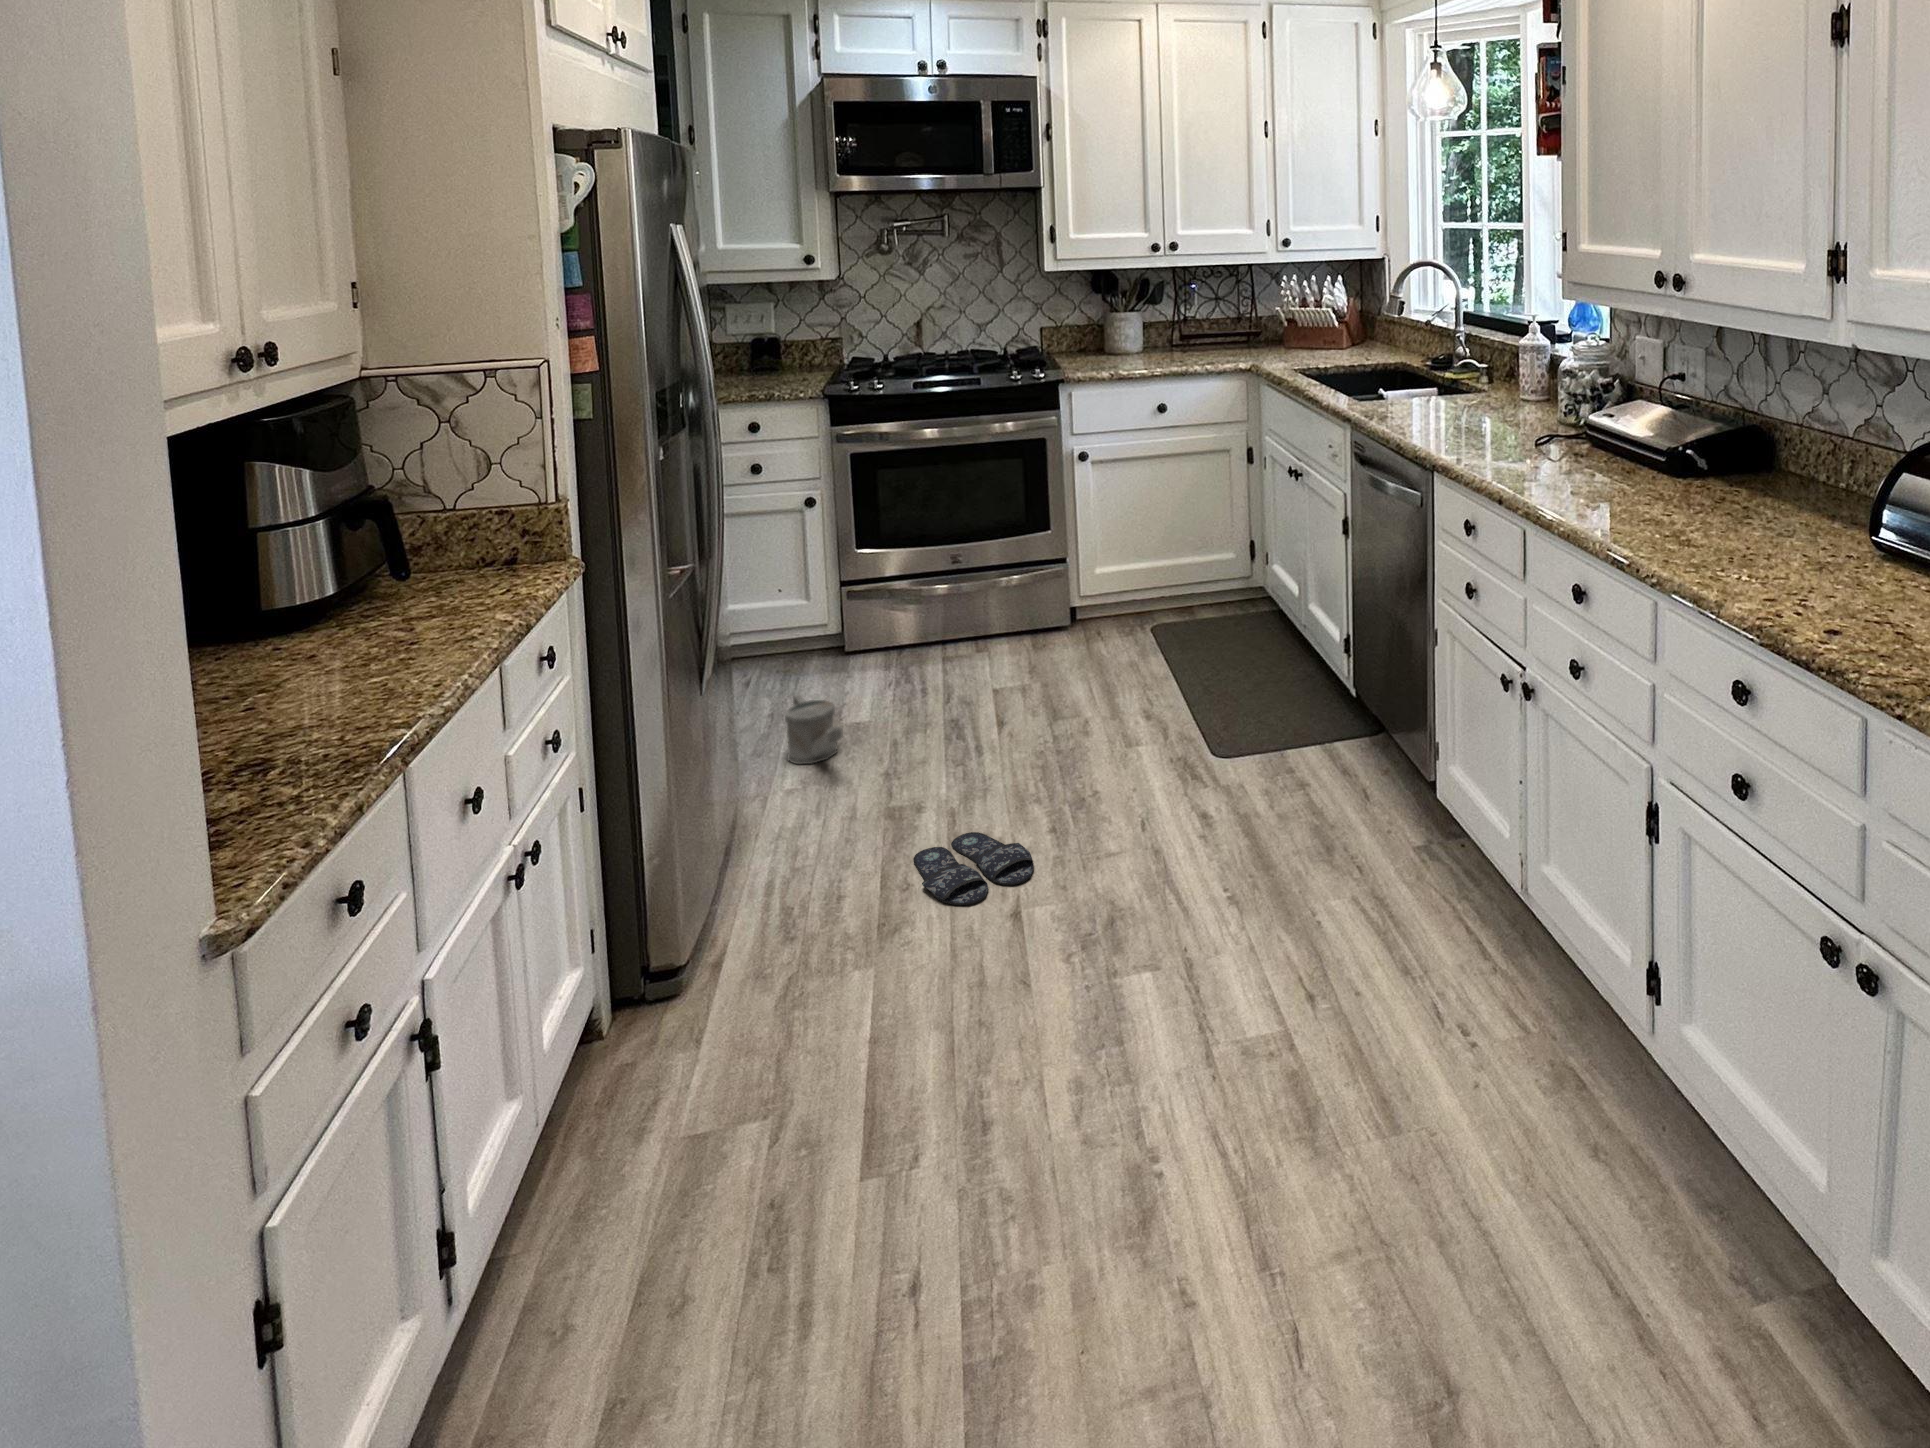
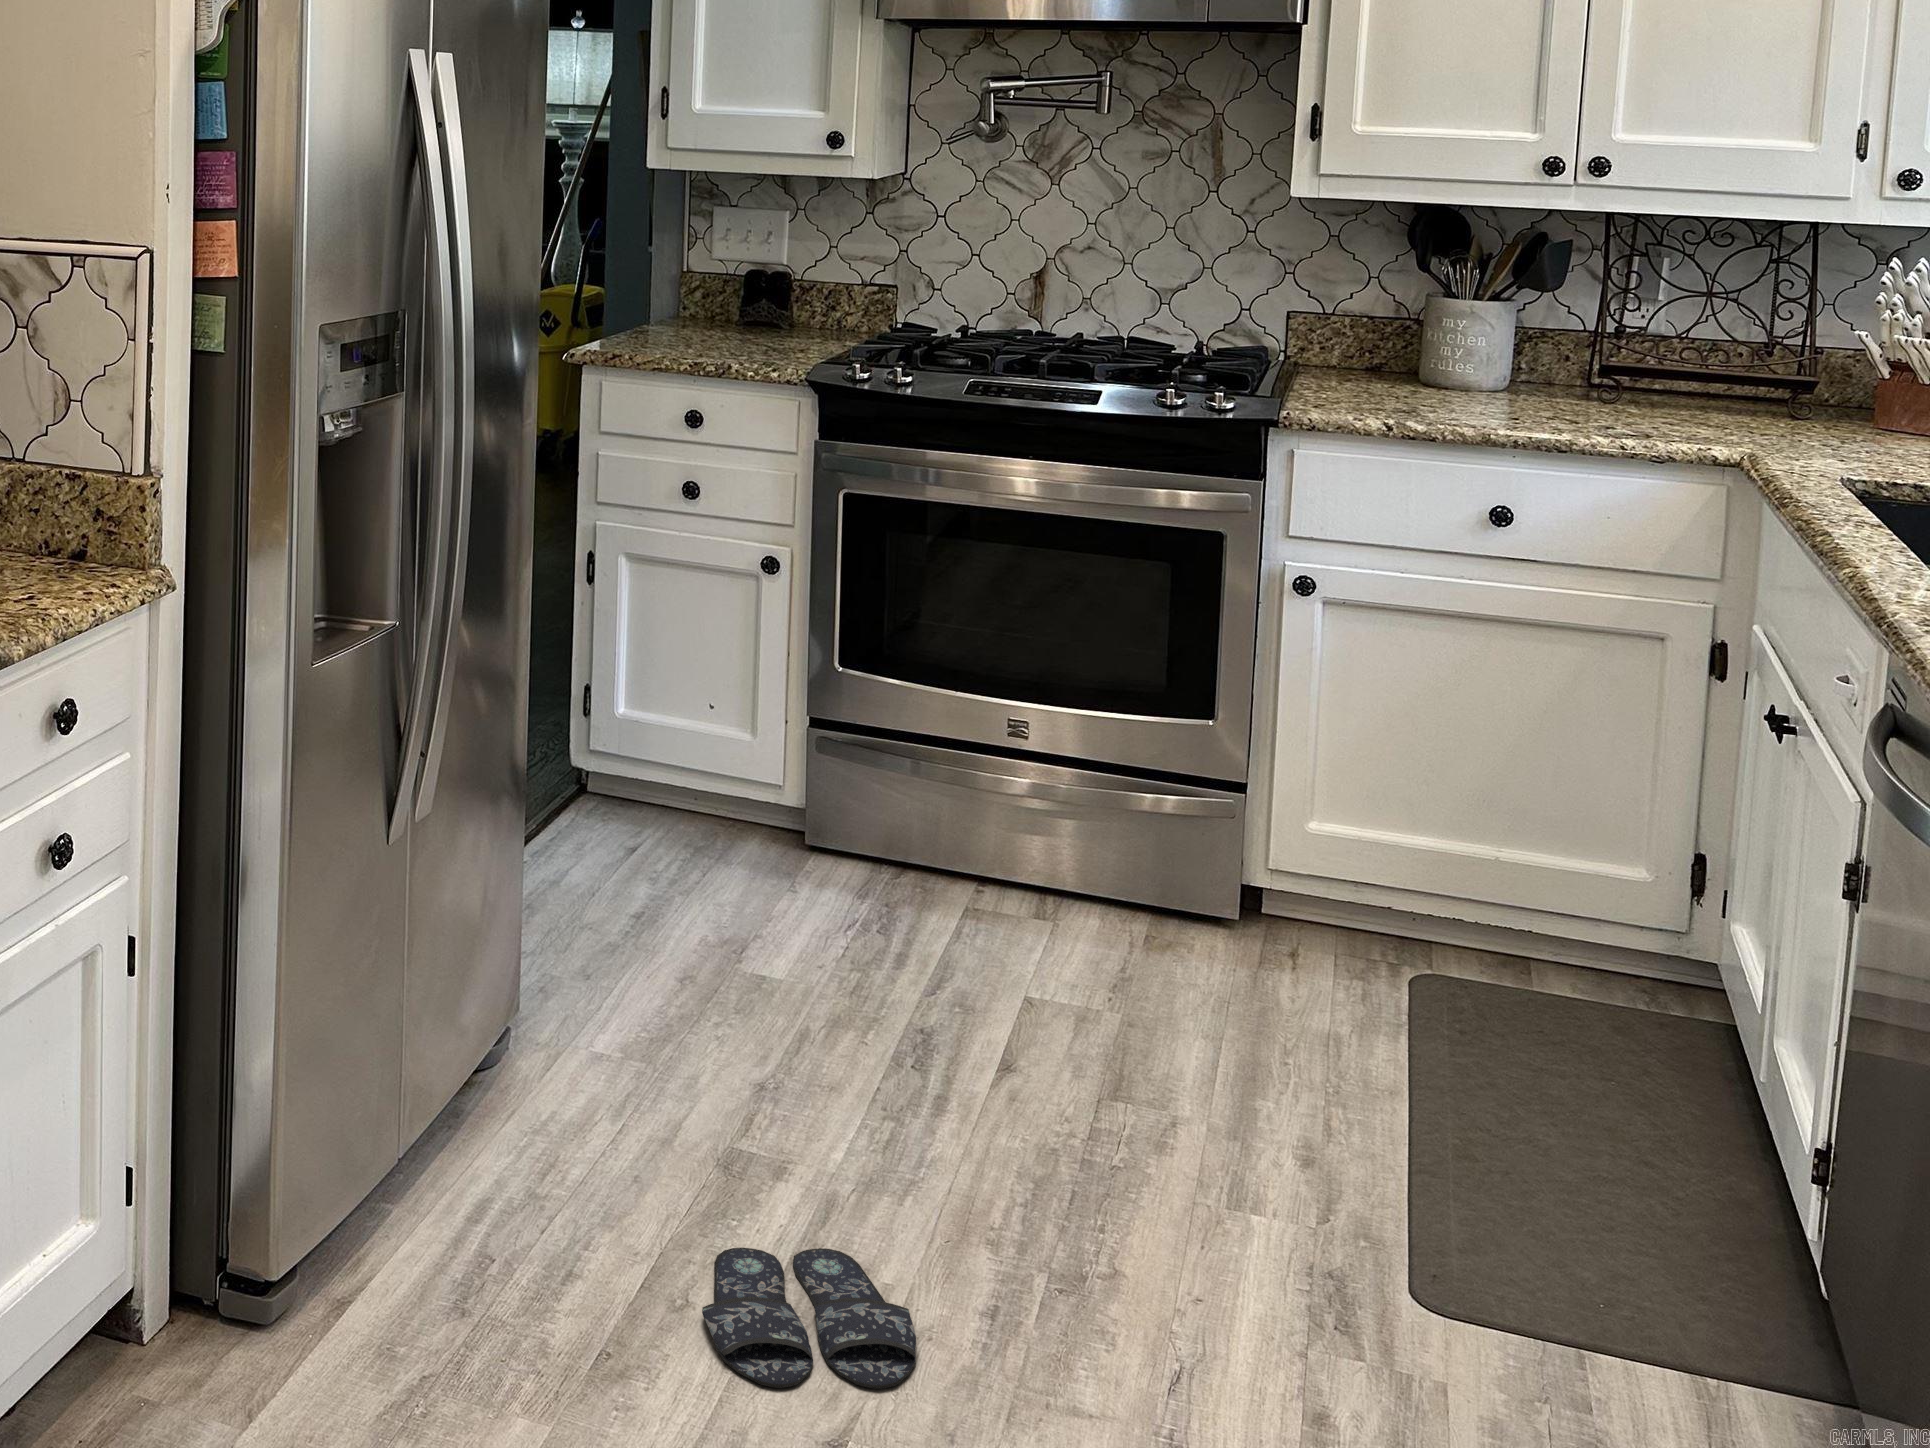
watering can: present [785,695,843,764] -> none [621,895,709,1023]

